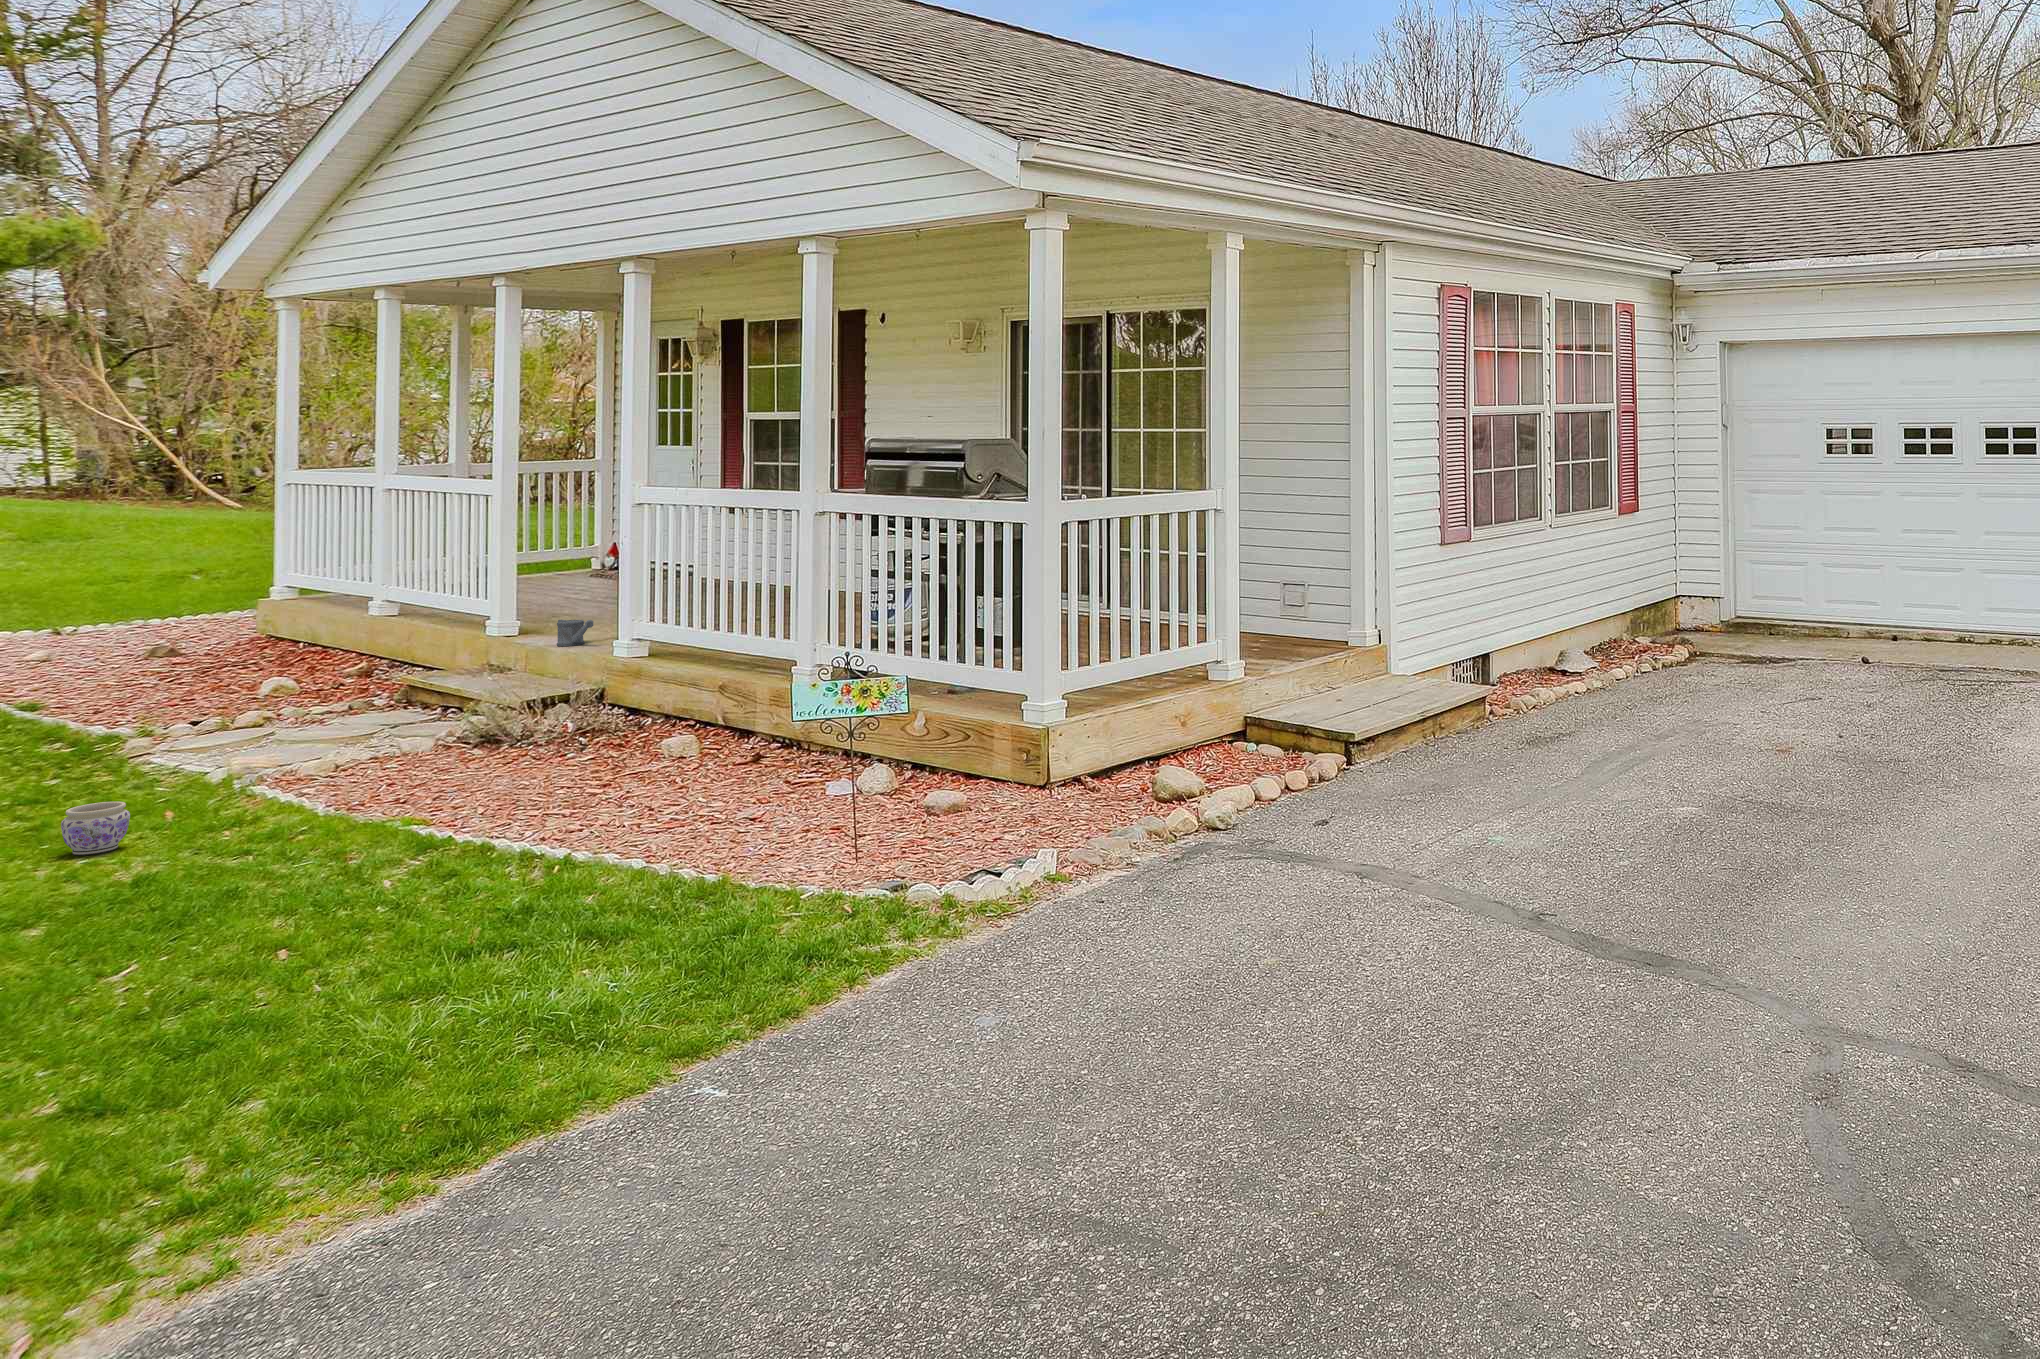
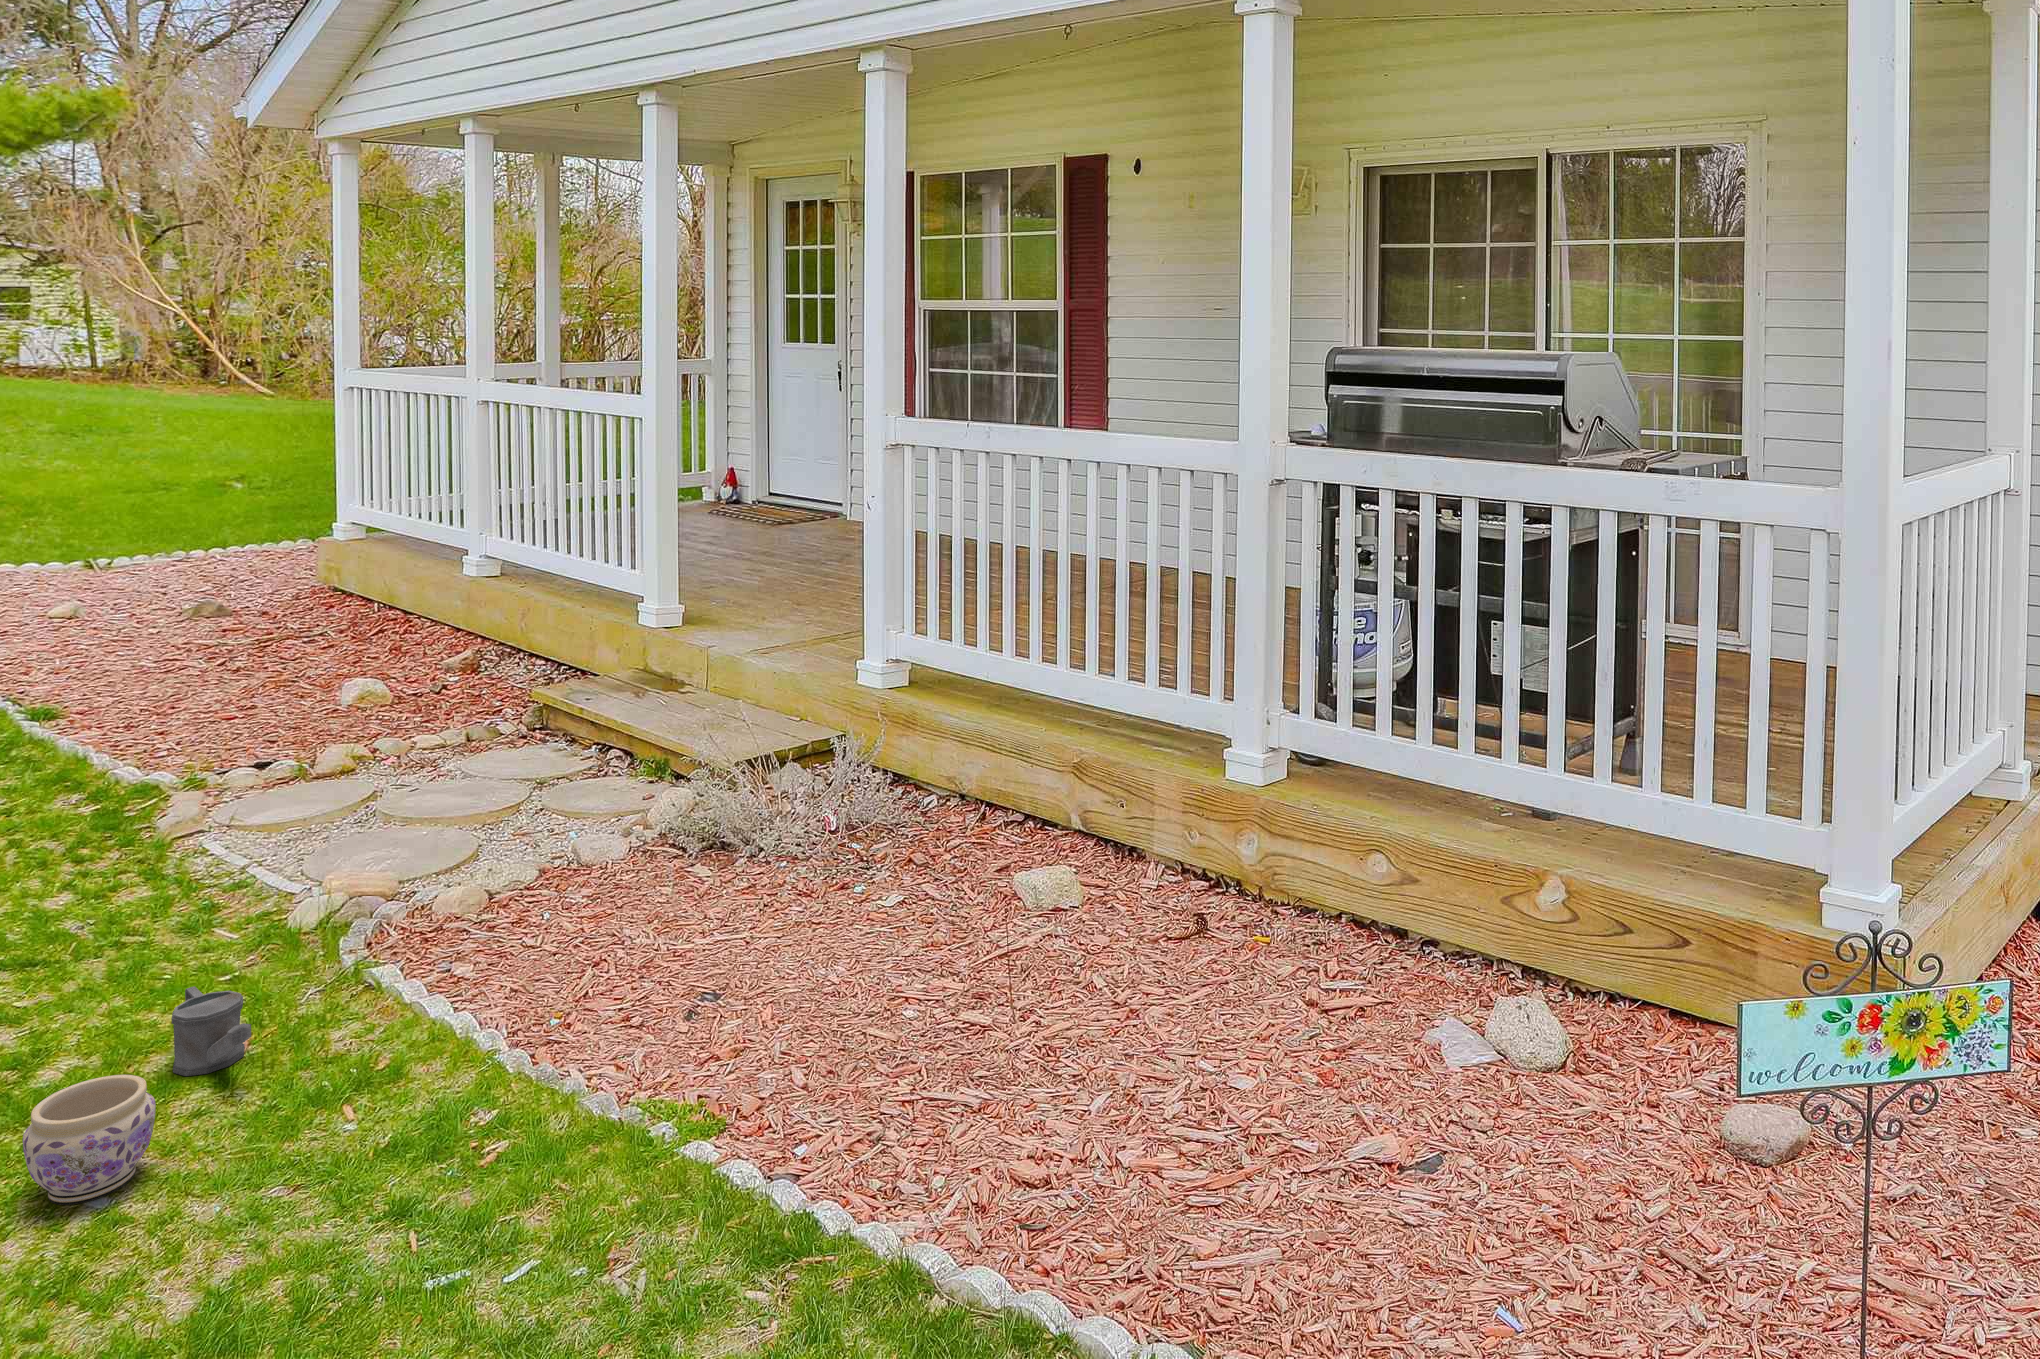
watering can: present [557,620,593,646] -> present [171,986,251,1076]

